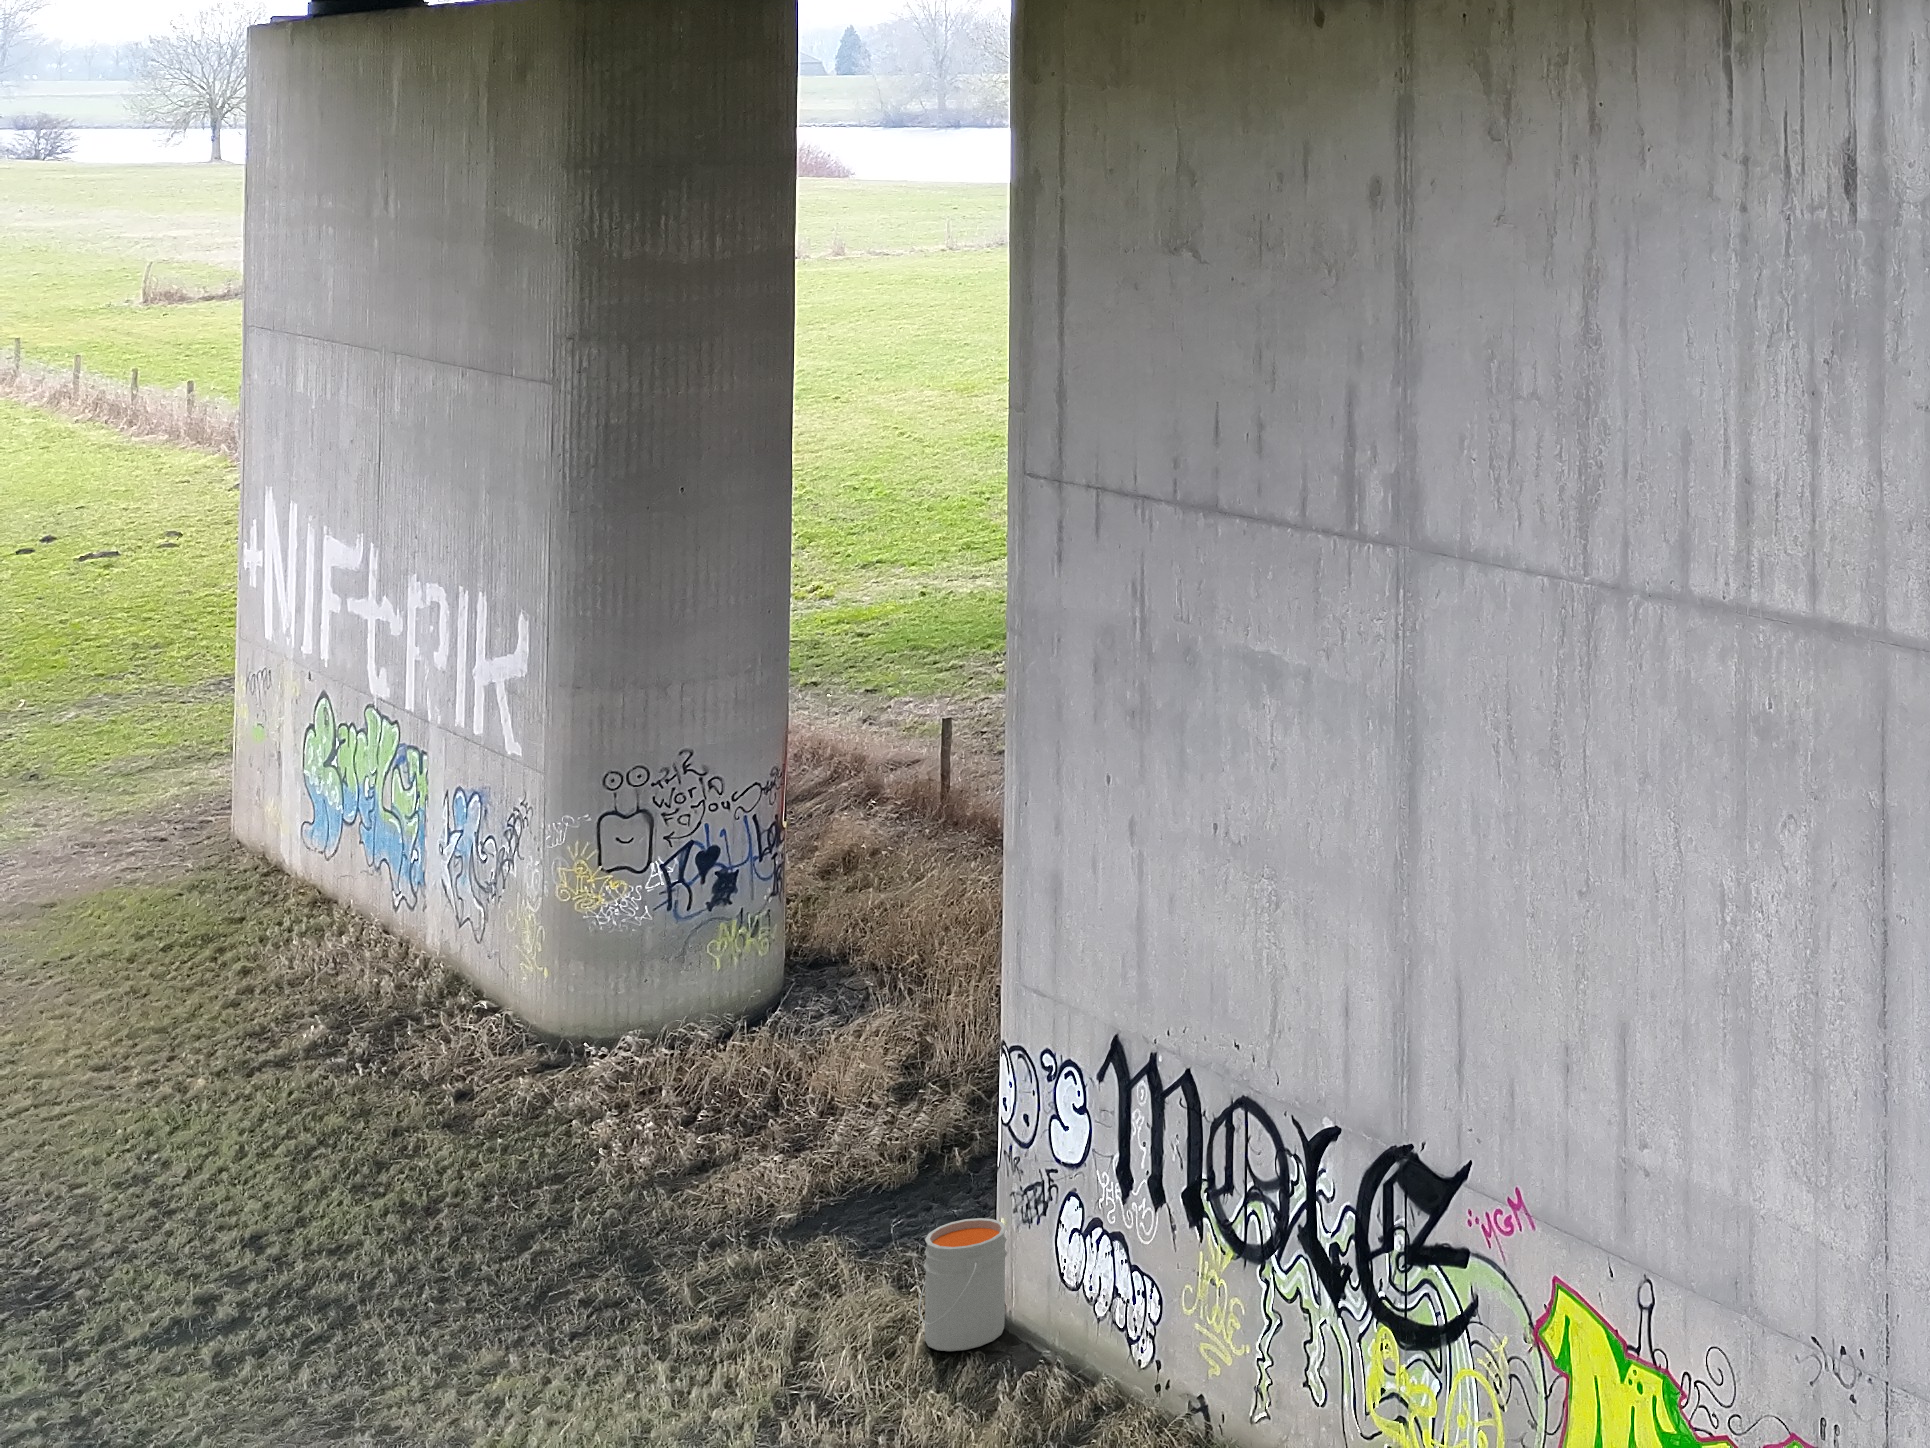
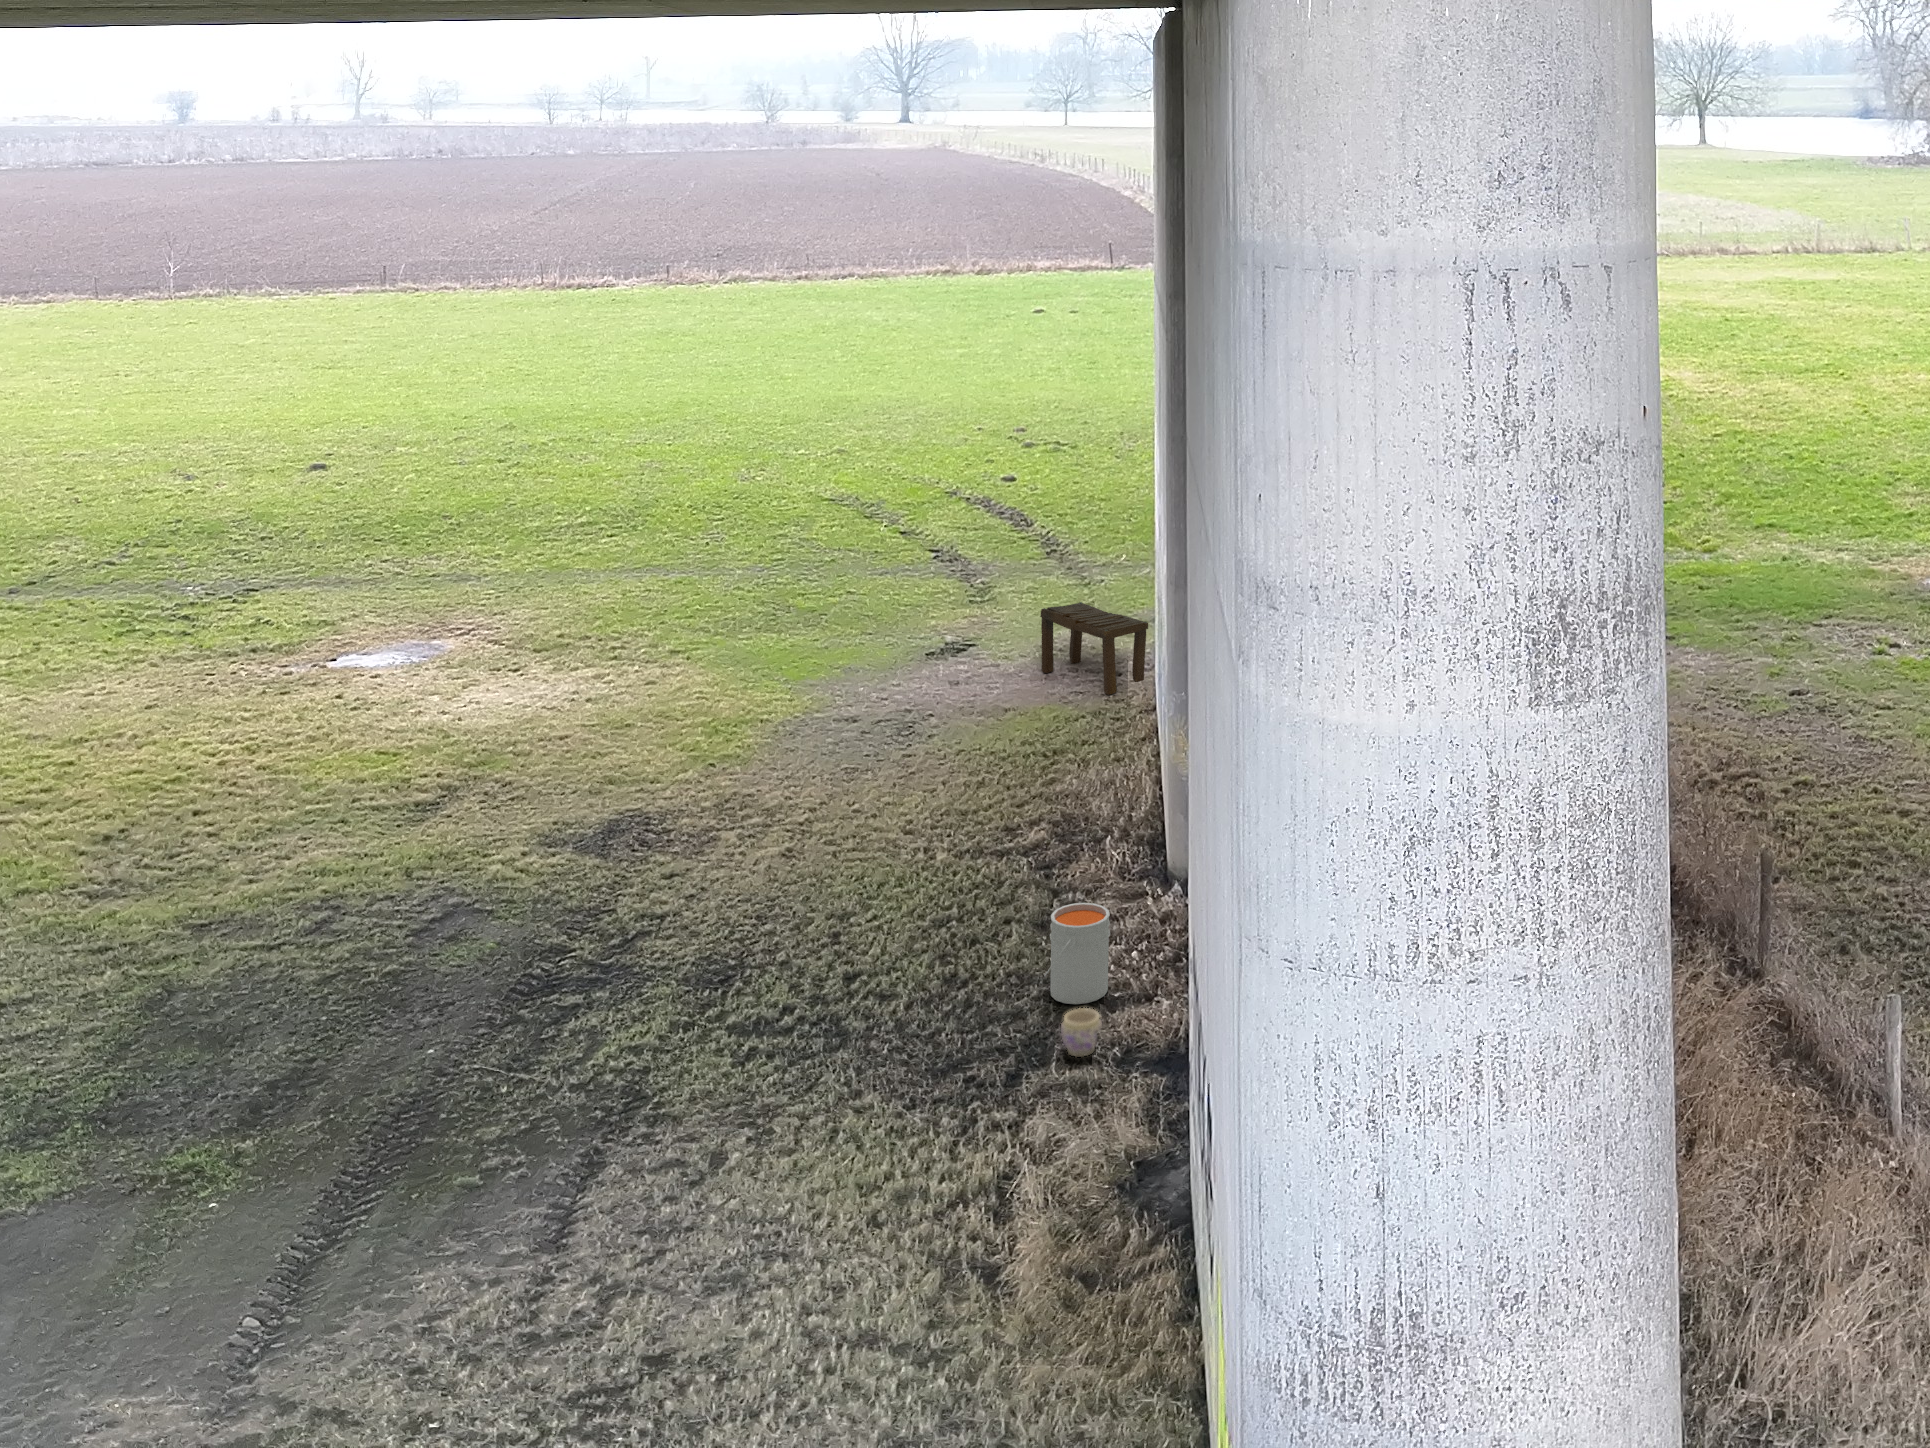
bench: none [372,953,569,1066] -> present [1040,602,1148,695]
planter: none [1026,1326,1081,1388] -> present [1061,1008,1102,1057]

